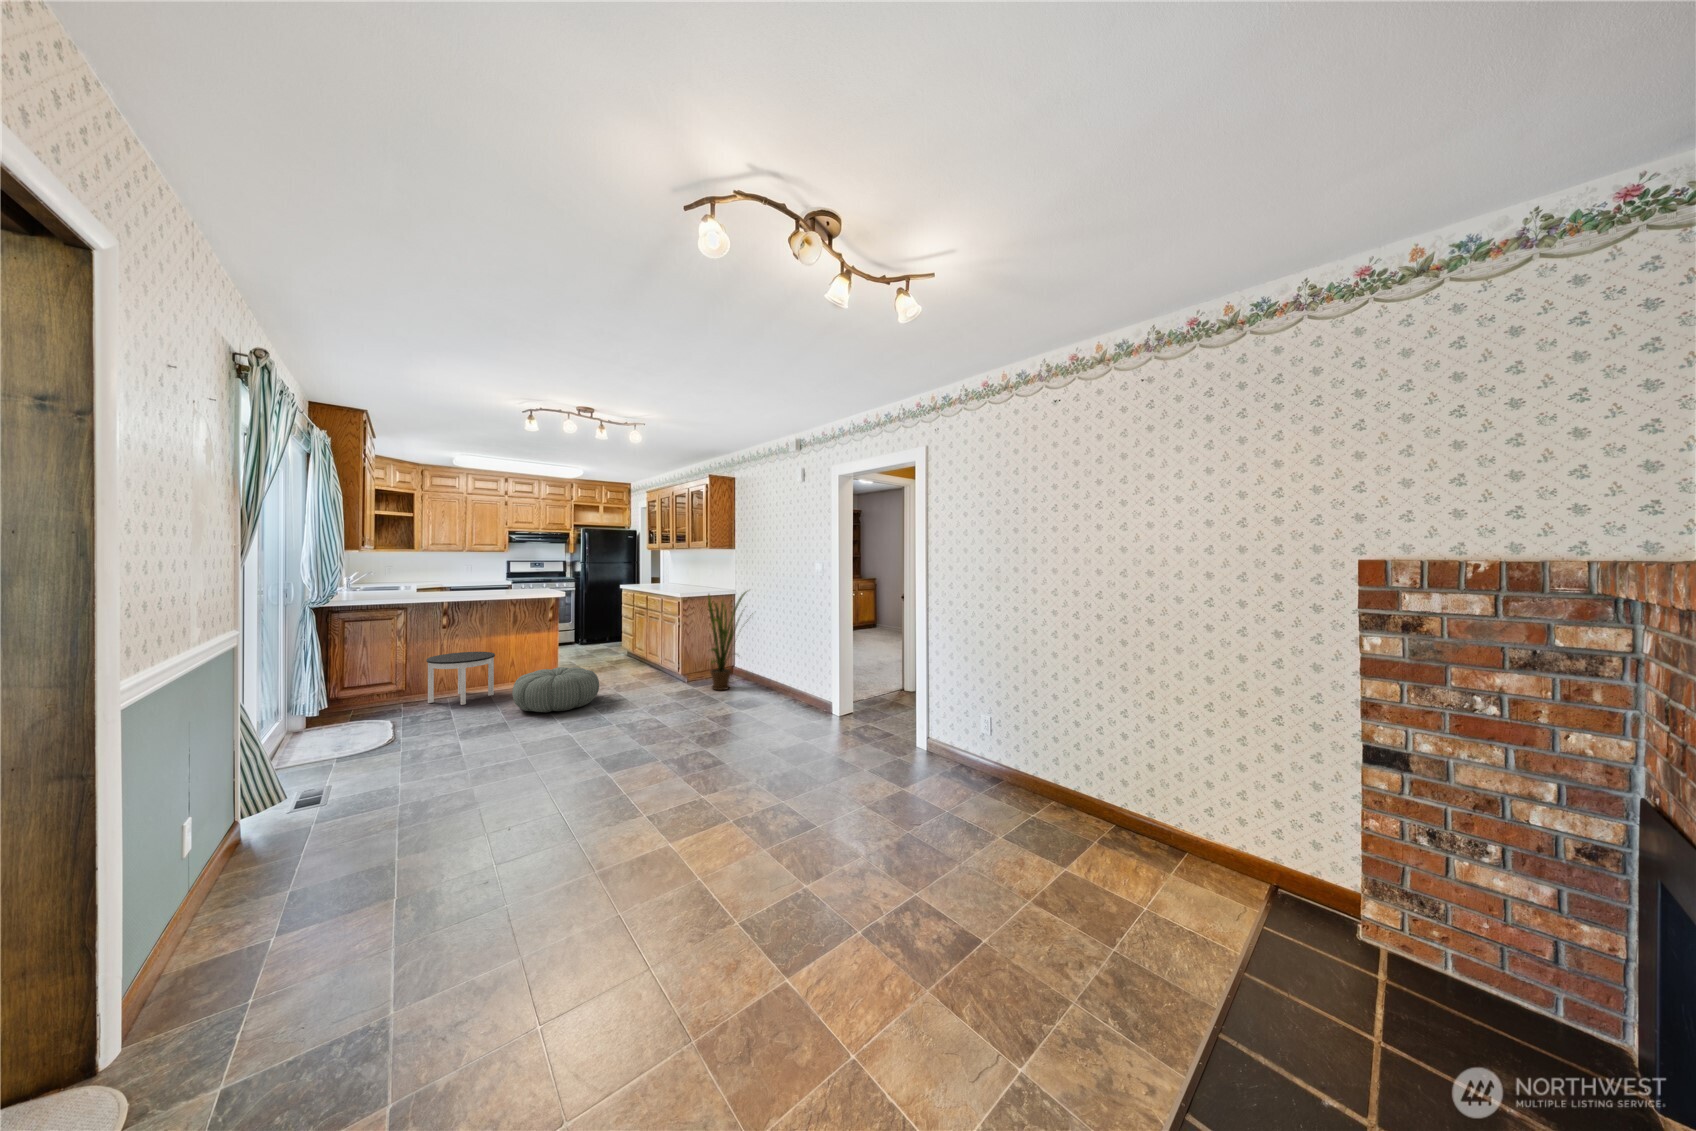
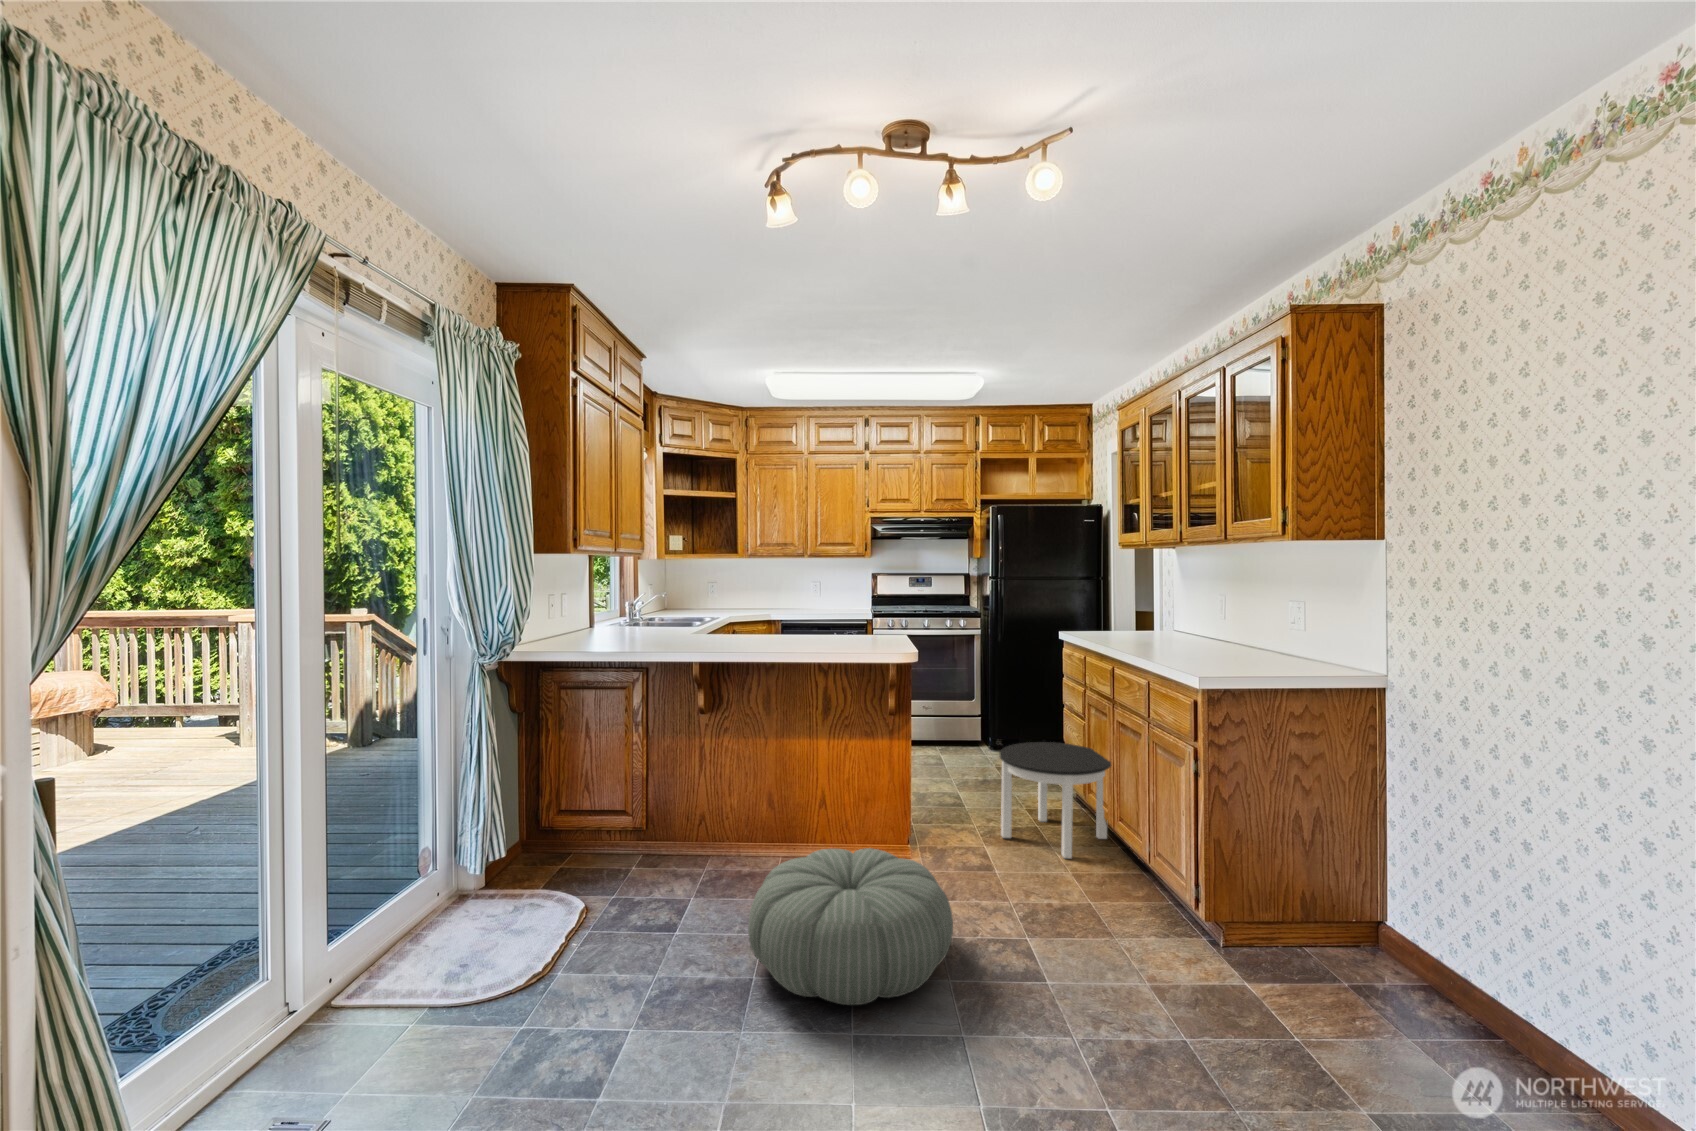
house plant: present [708,591,747,690] -> none [1277,692,1513,1061]
round table: present [426,652,495,705] -> present [1000,742,1112,858]

